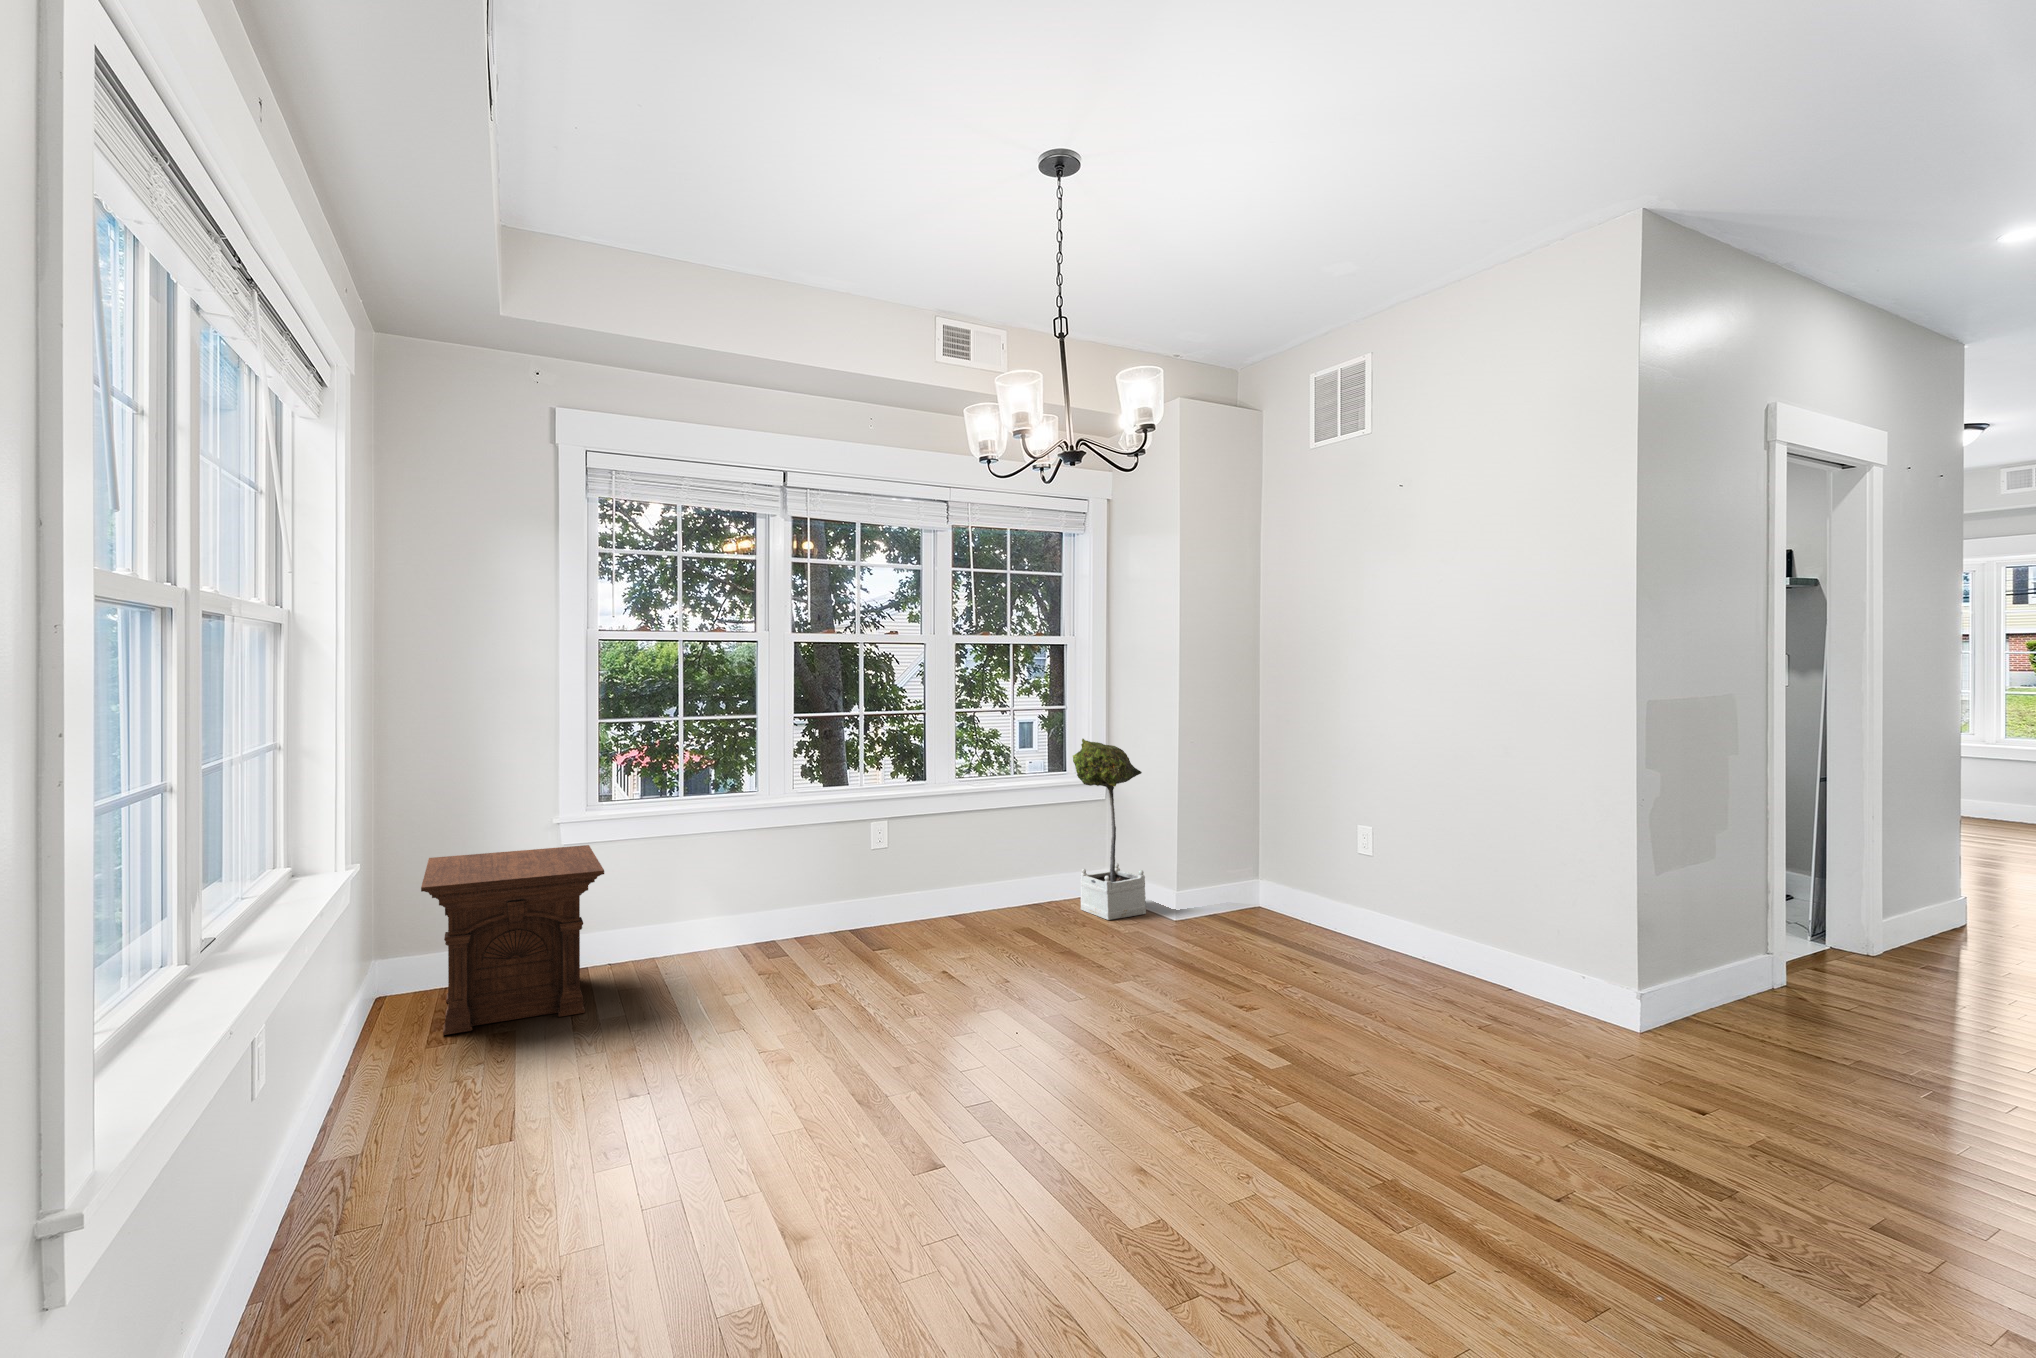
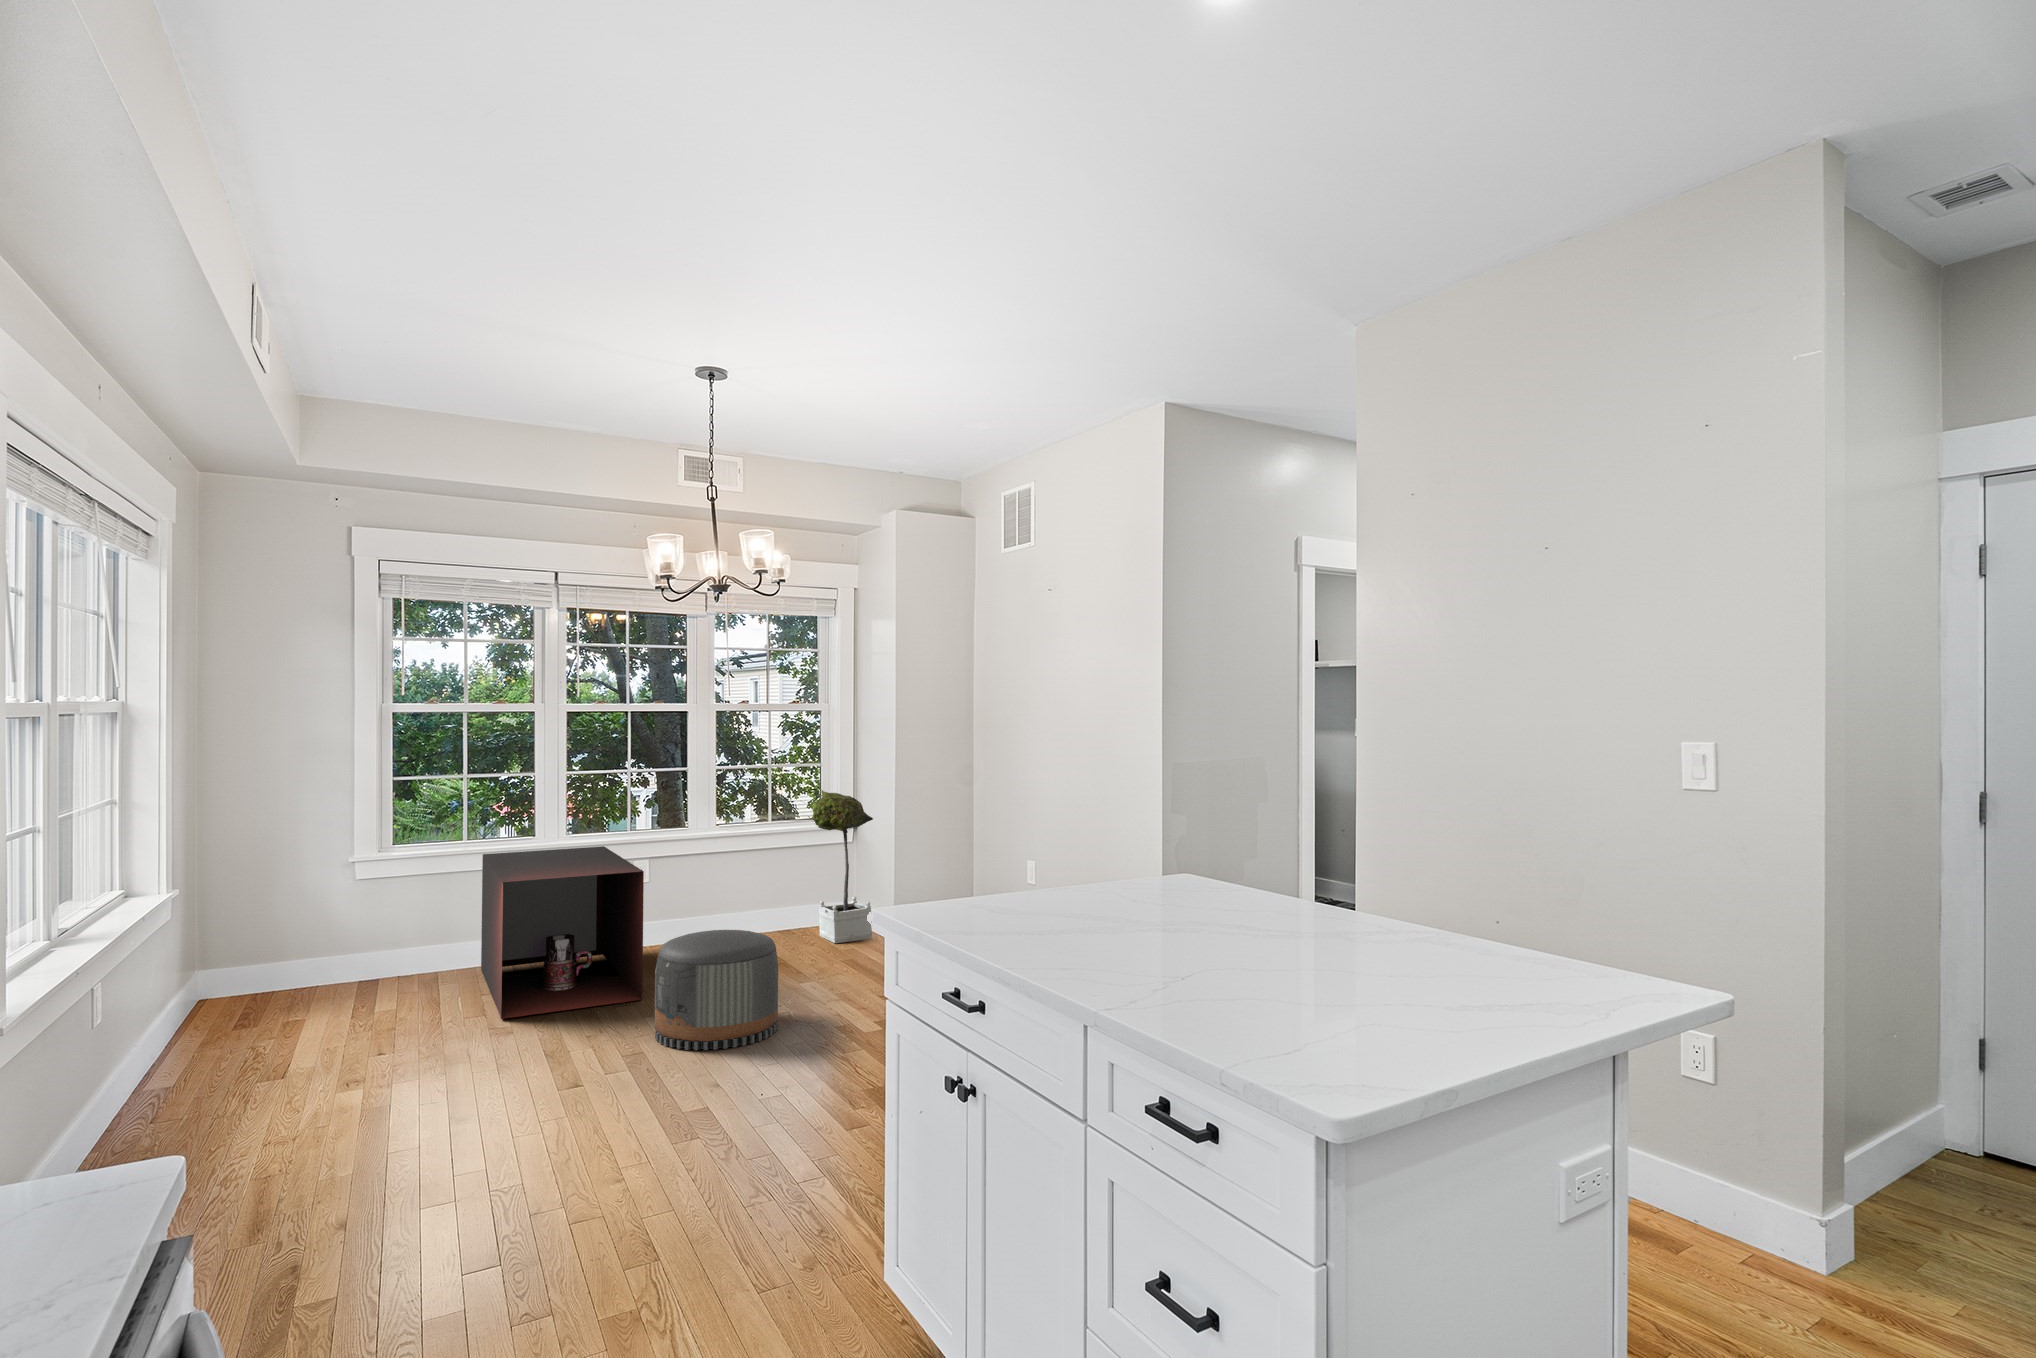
storage cabinet: none [709,804,936,1031] -> present [481,846,644,1019]
side table: present [421,845,604,1035] -> none [226,879,377,1024]
pouf: none [990,918,1149,1090] -> present [655,930,778,1050]

